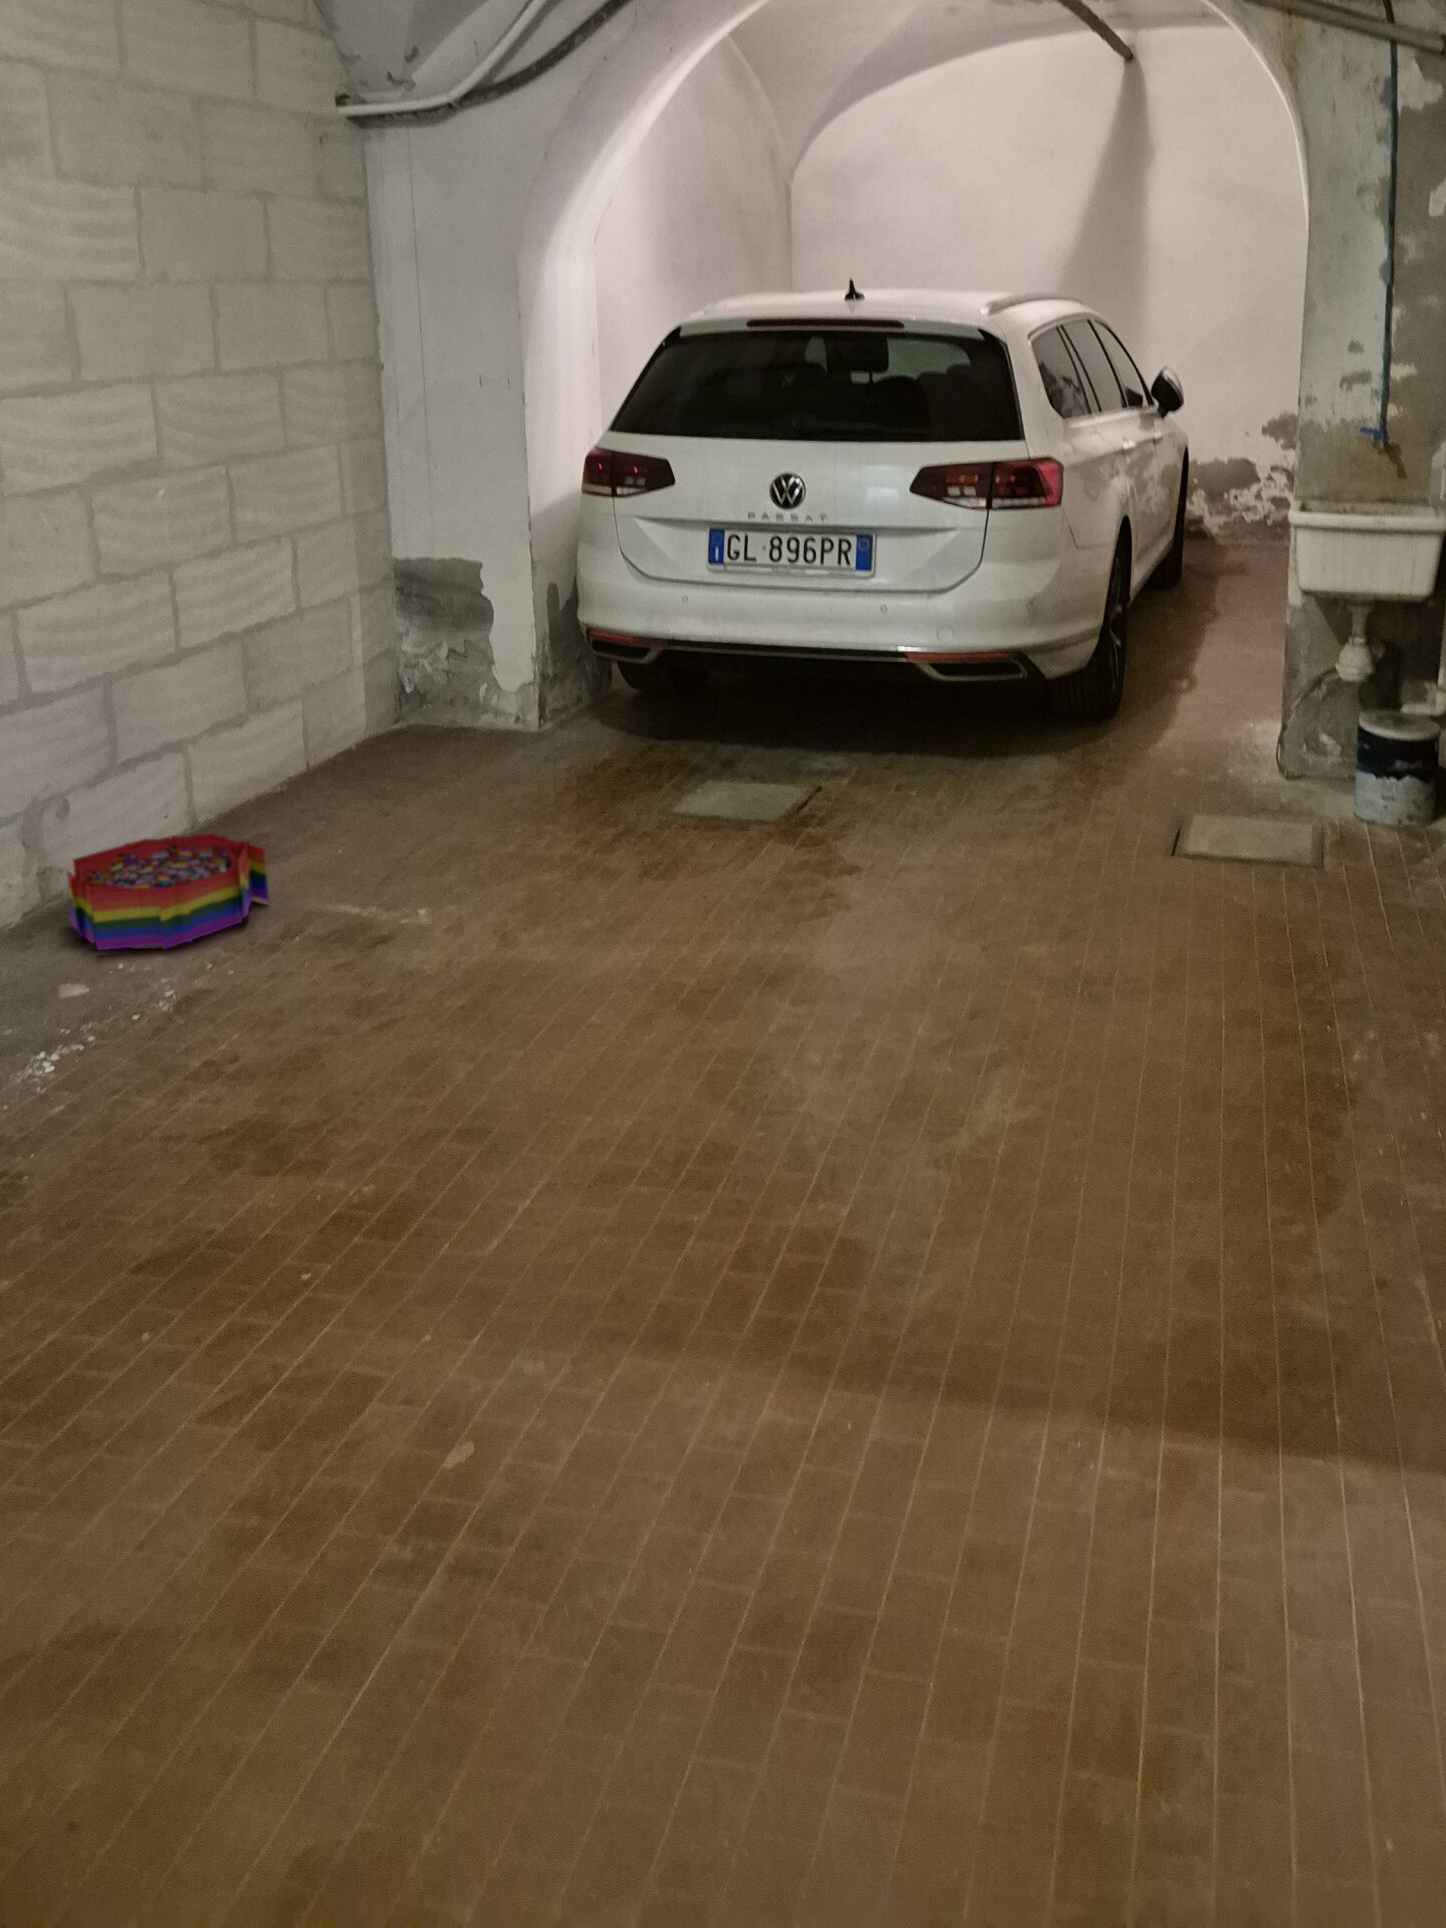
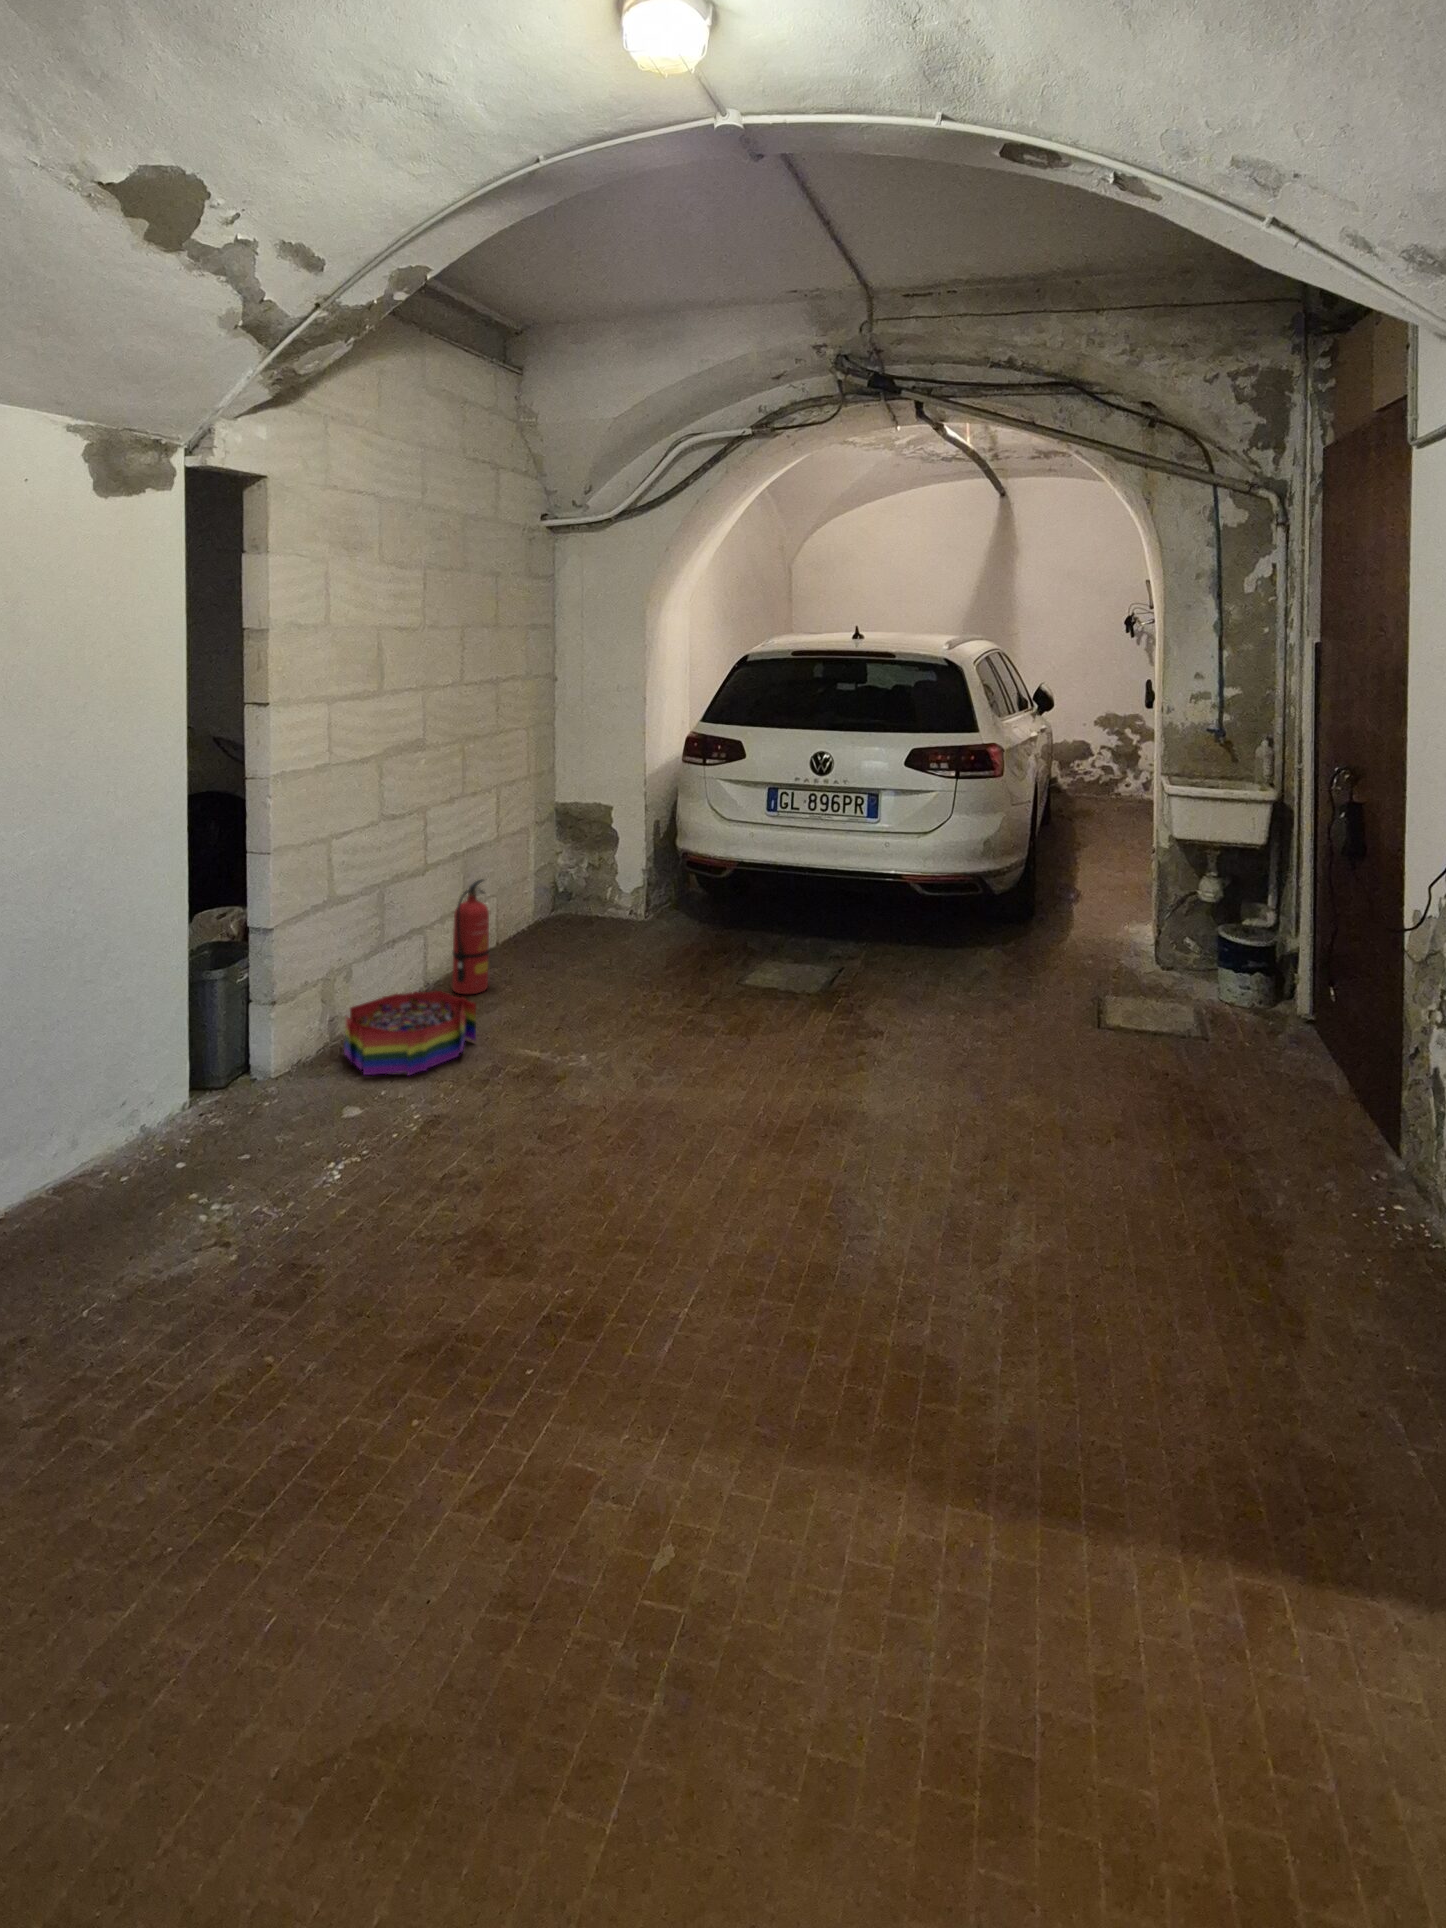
fire extinguisher: none [233,674,294,840] -> present [452,880,489,994]

